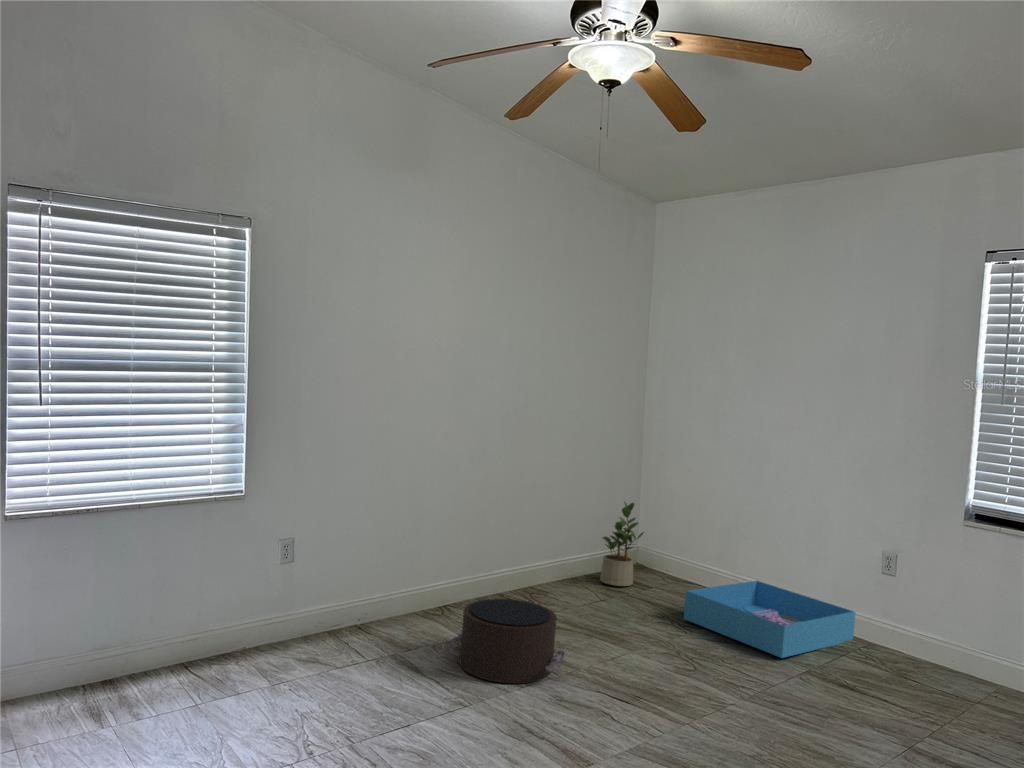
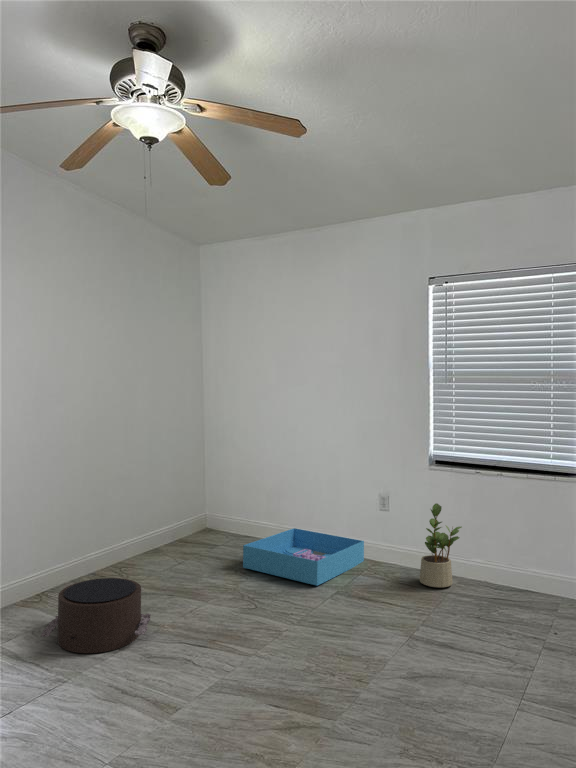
potted plant: present [600,502,644,586] -> present [420,503,462,587]

